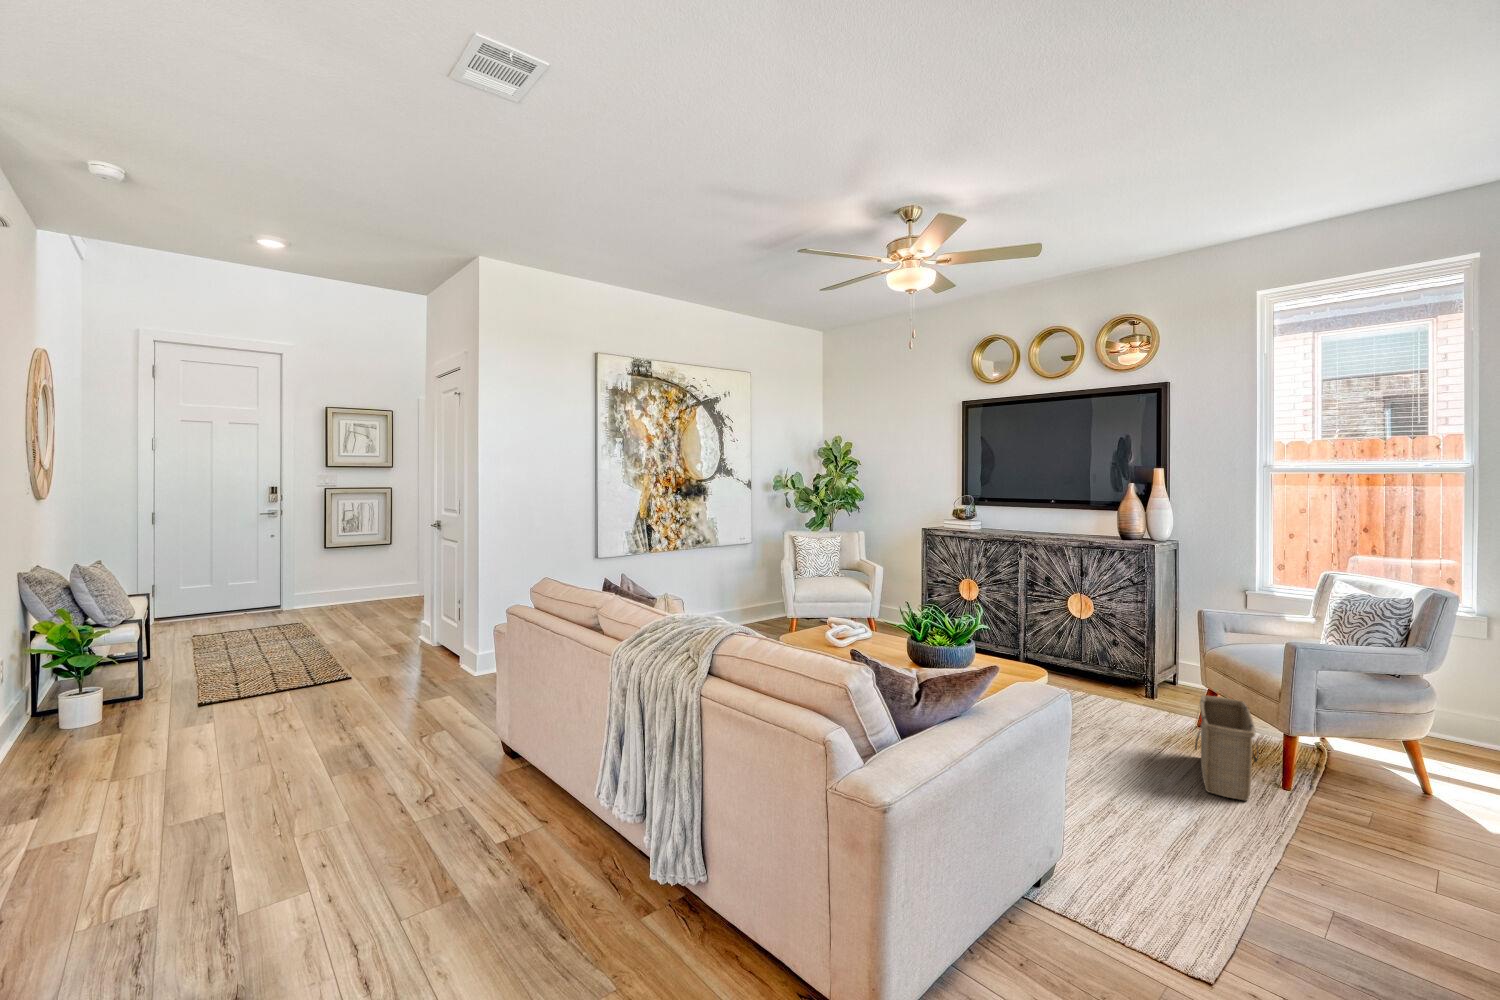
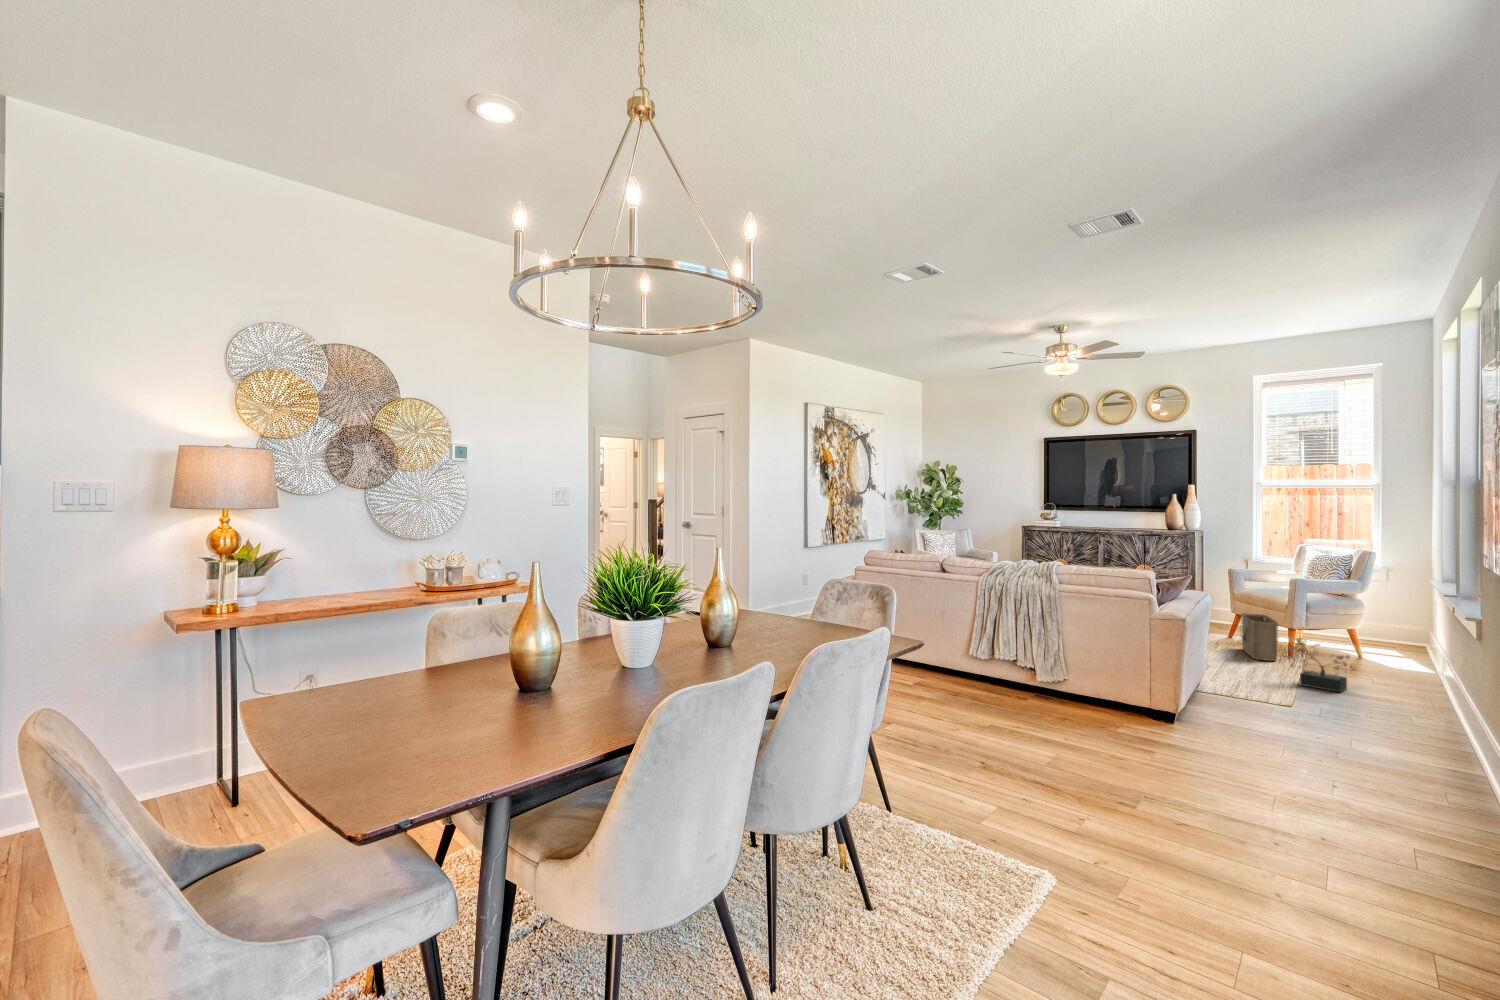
decorative plant: none [1235,791,1390,940] -> present [1288,638,1355,692]

